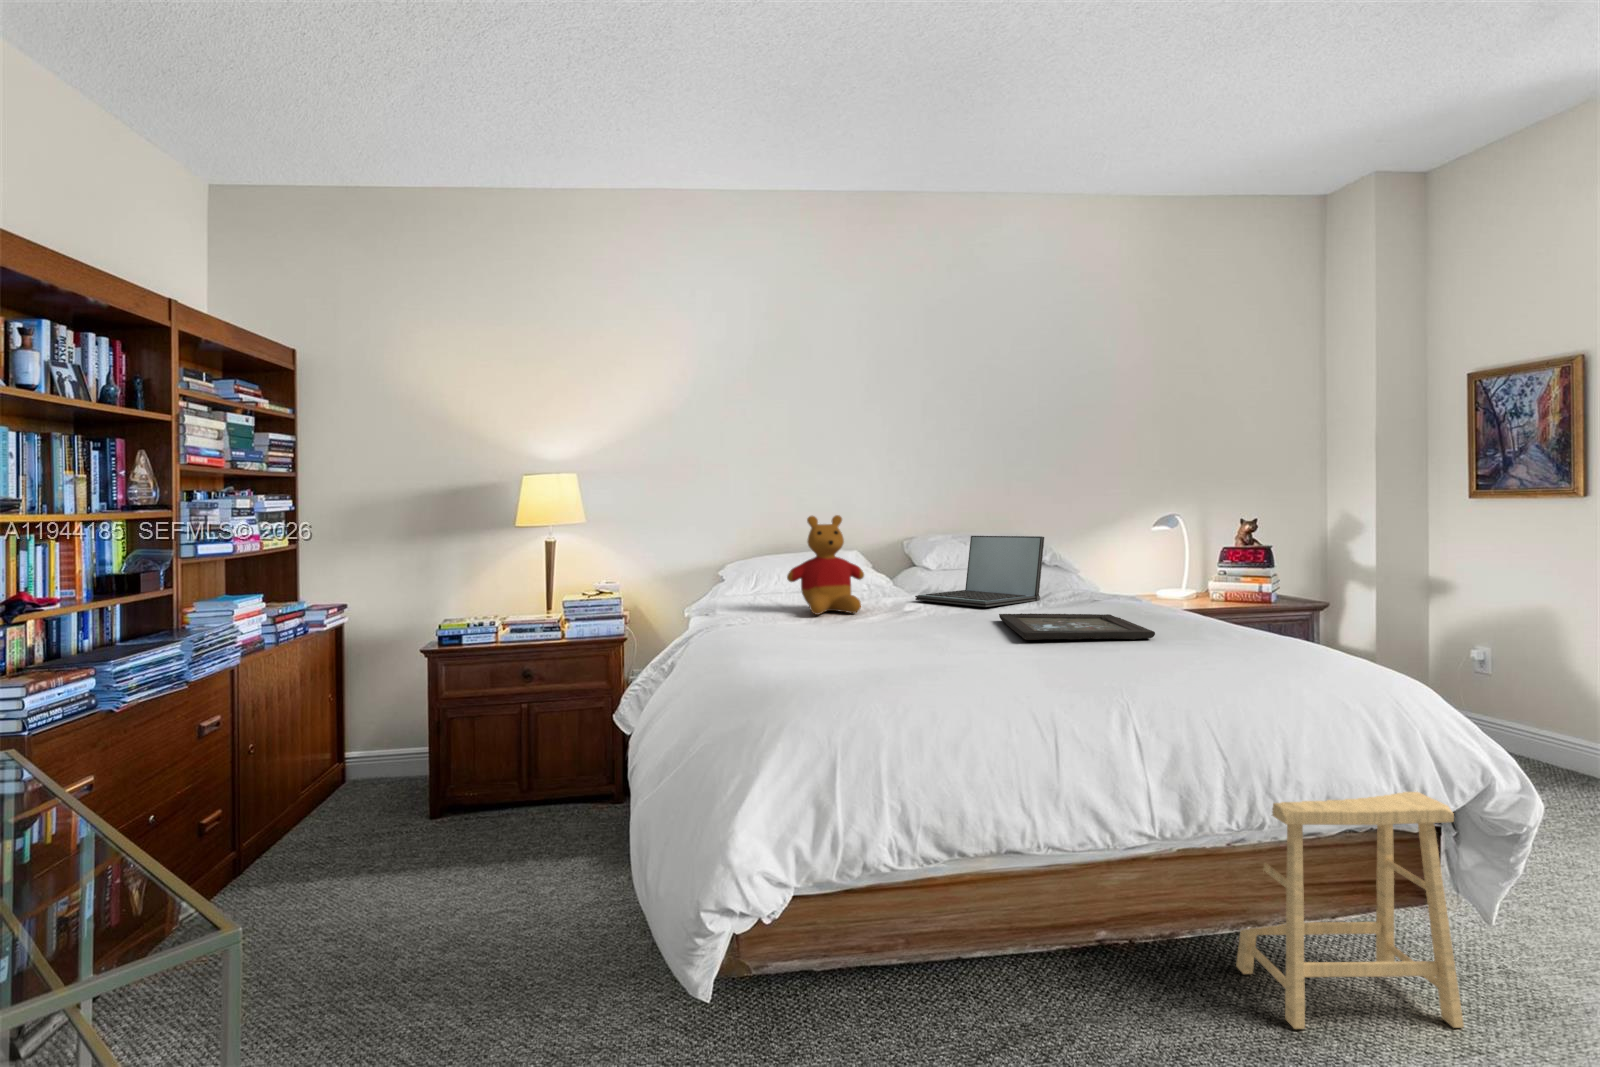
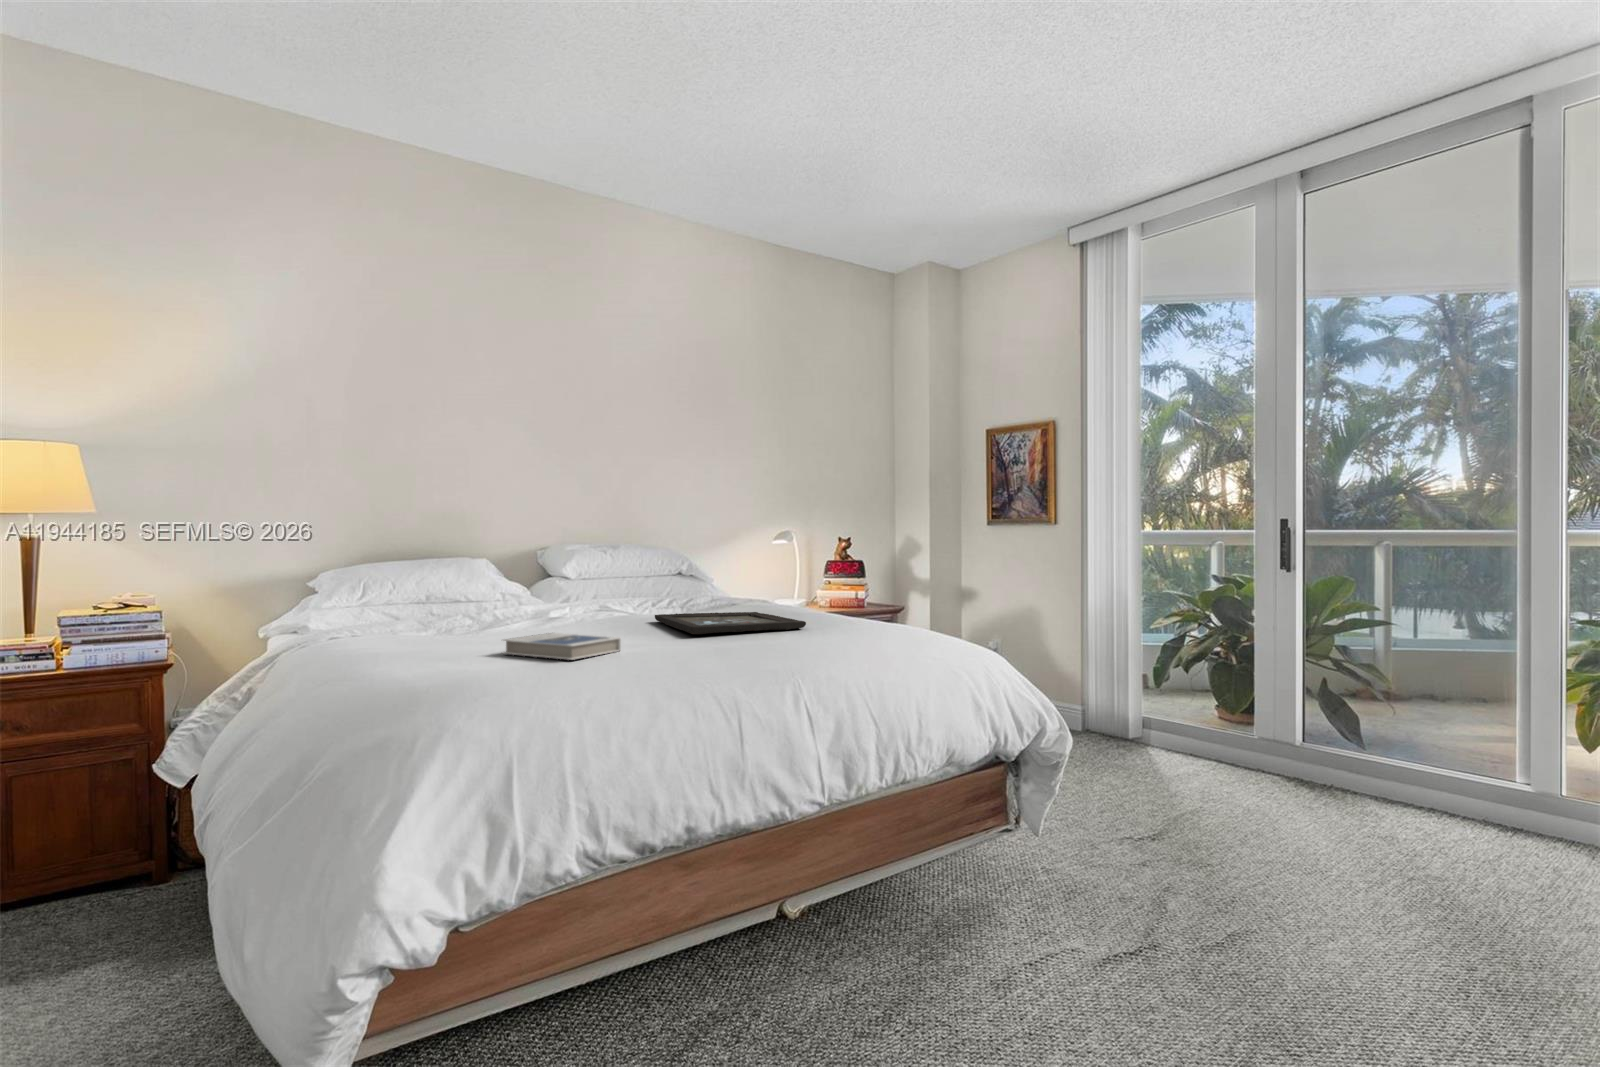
stuffed bear: present [787,515,864,615] -> none [406,513,500,625]
laptop: present [915,536,1044,607] -> none [554,541,687,611]
hardback book: none [842,631,947,662] -> present [503,633,621,660]
footstool: present [1236,792,1464,1029] -> none [876,734,1037,953]

